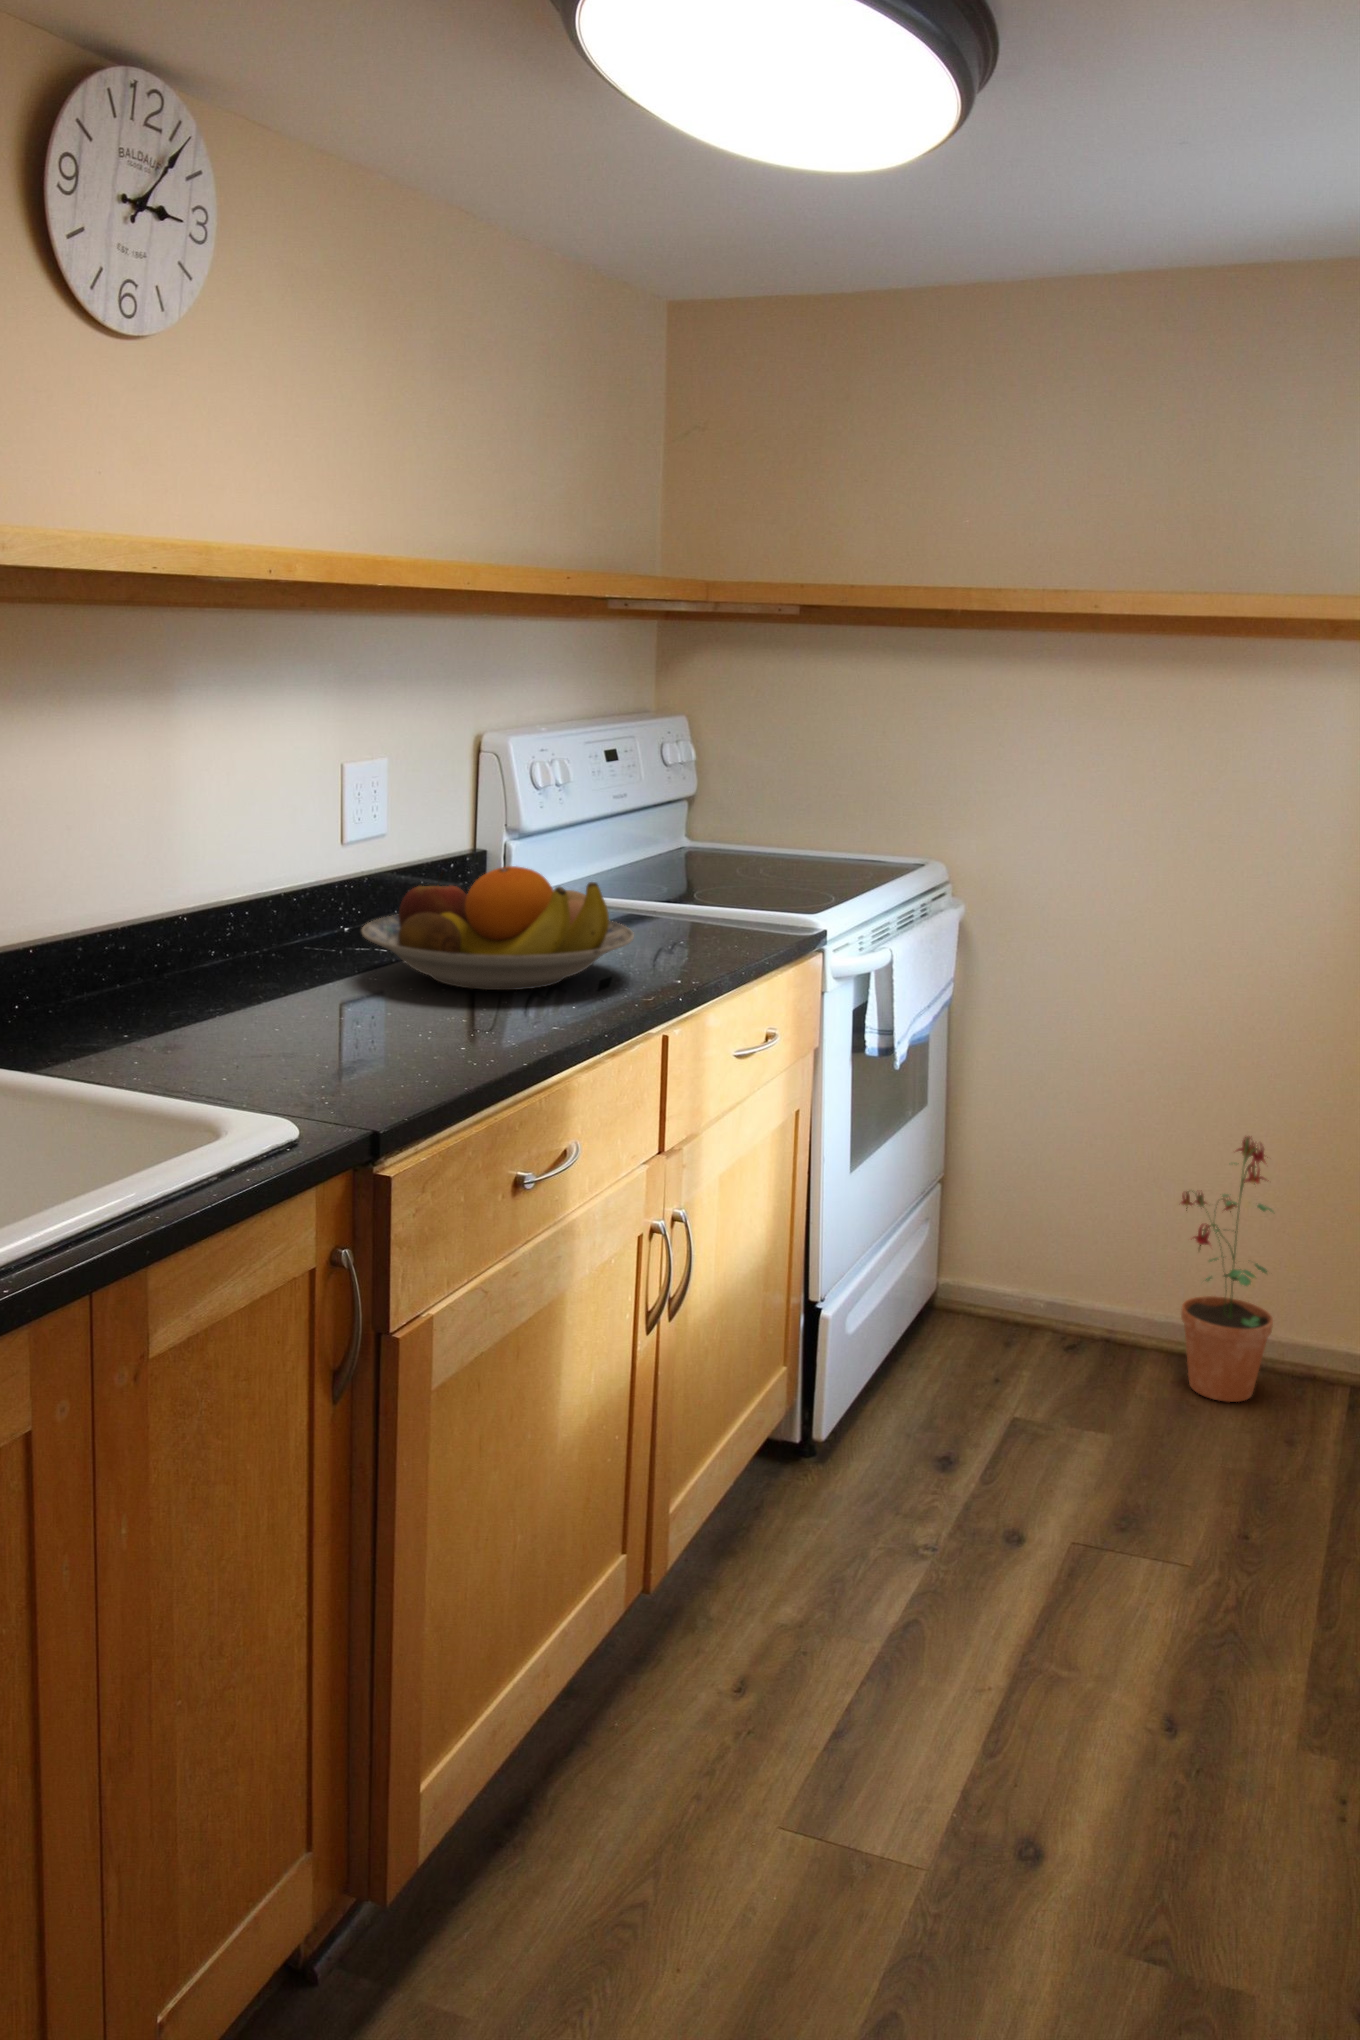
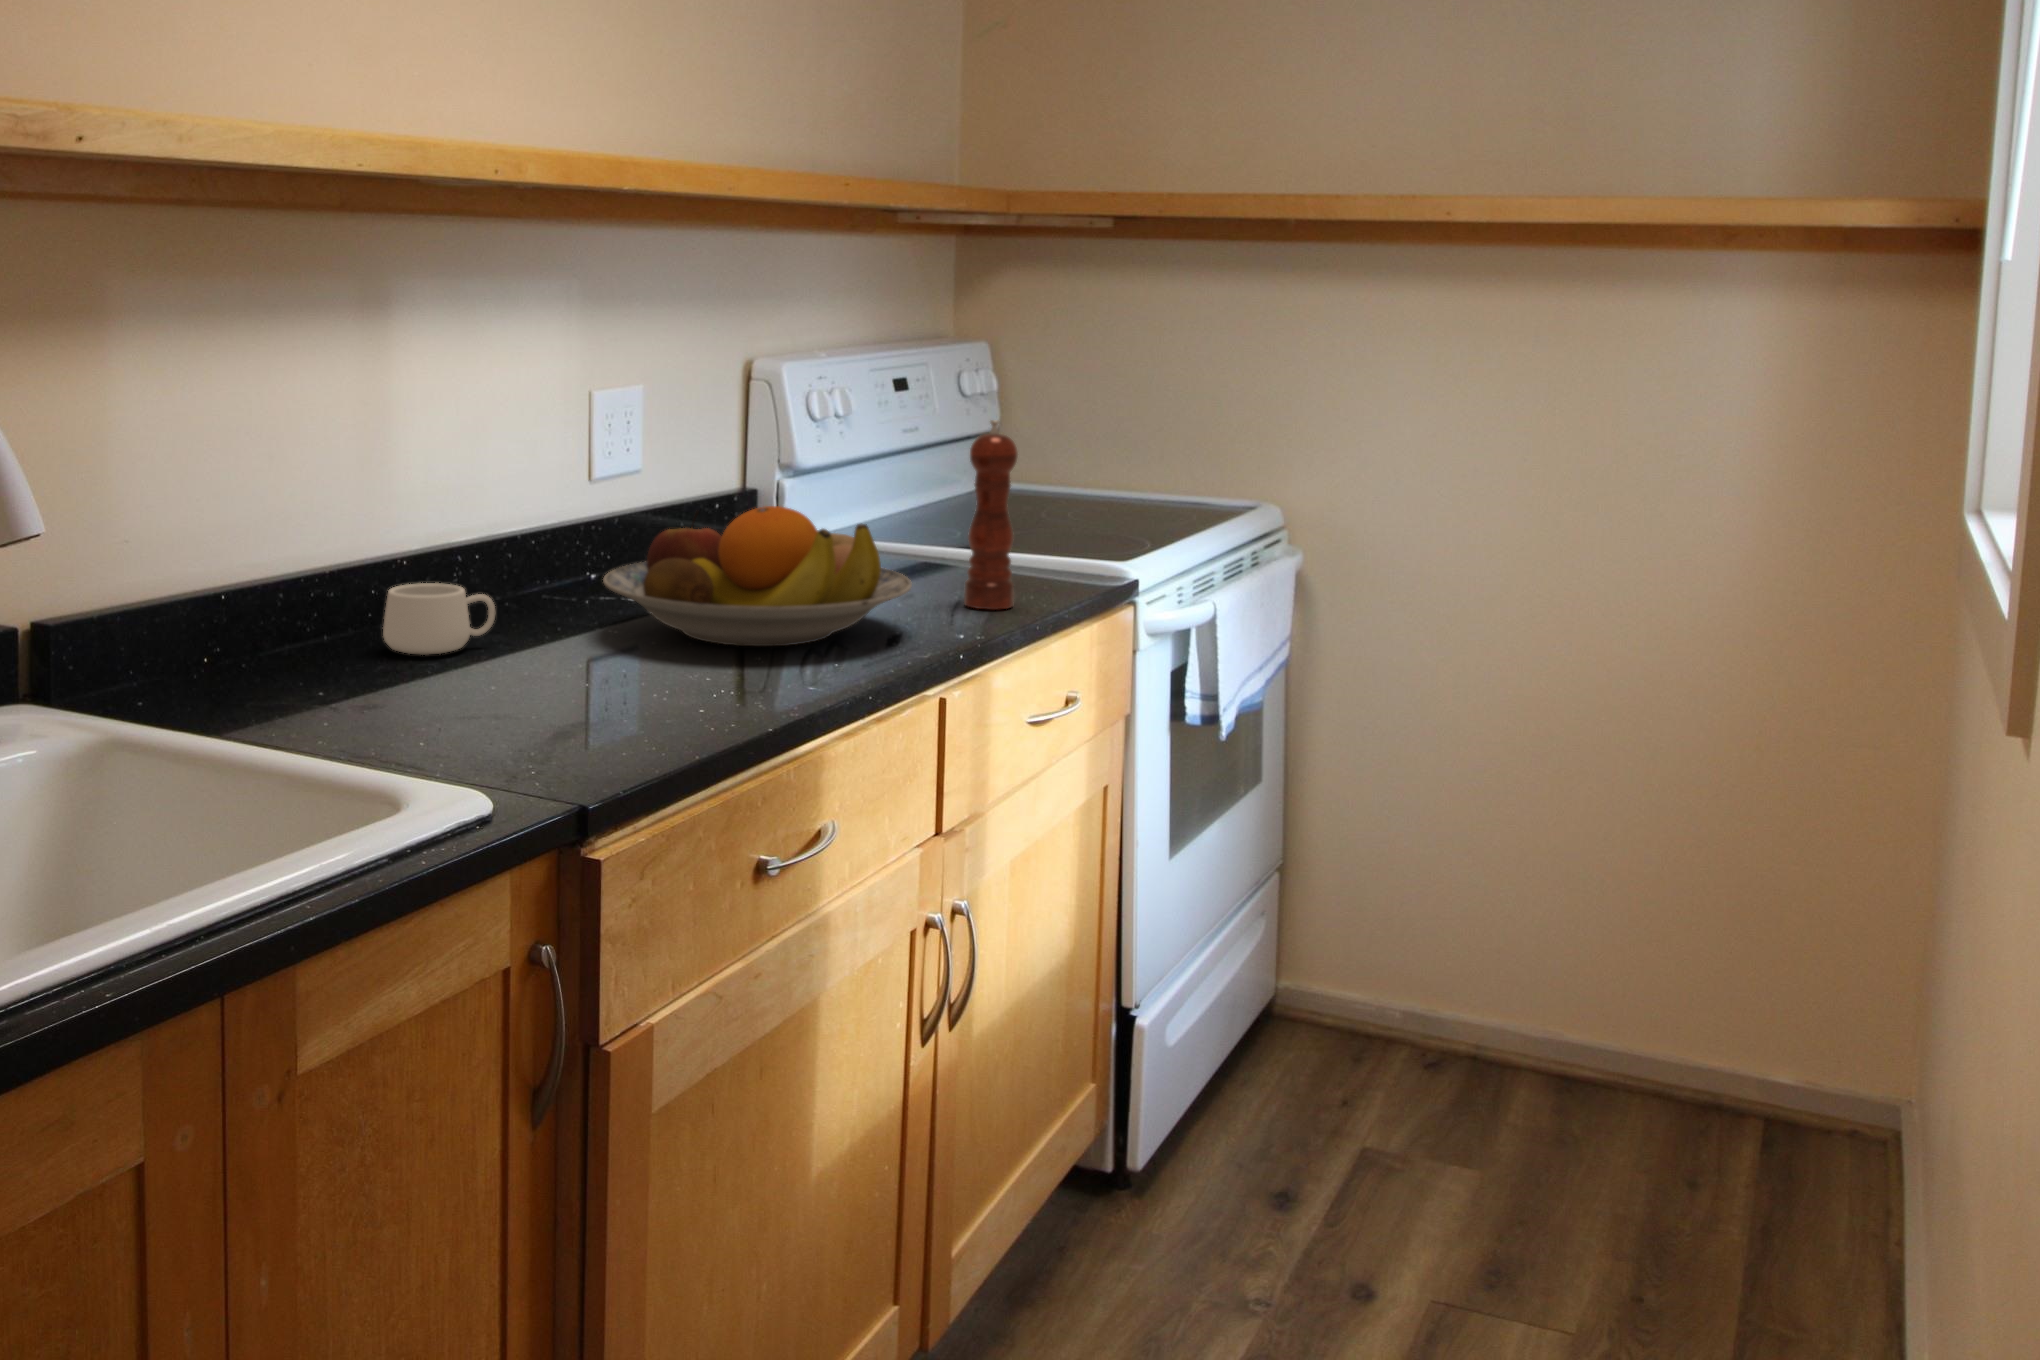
pepper mill: none [676,789,724,956] -> present [964,420,1018,609]
mug: none [168,936,268,999] -> present [383,583,495,655]
potted plant: present [1181,1136,1273,1402] -> none [1548,819,1659,1126]

